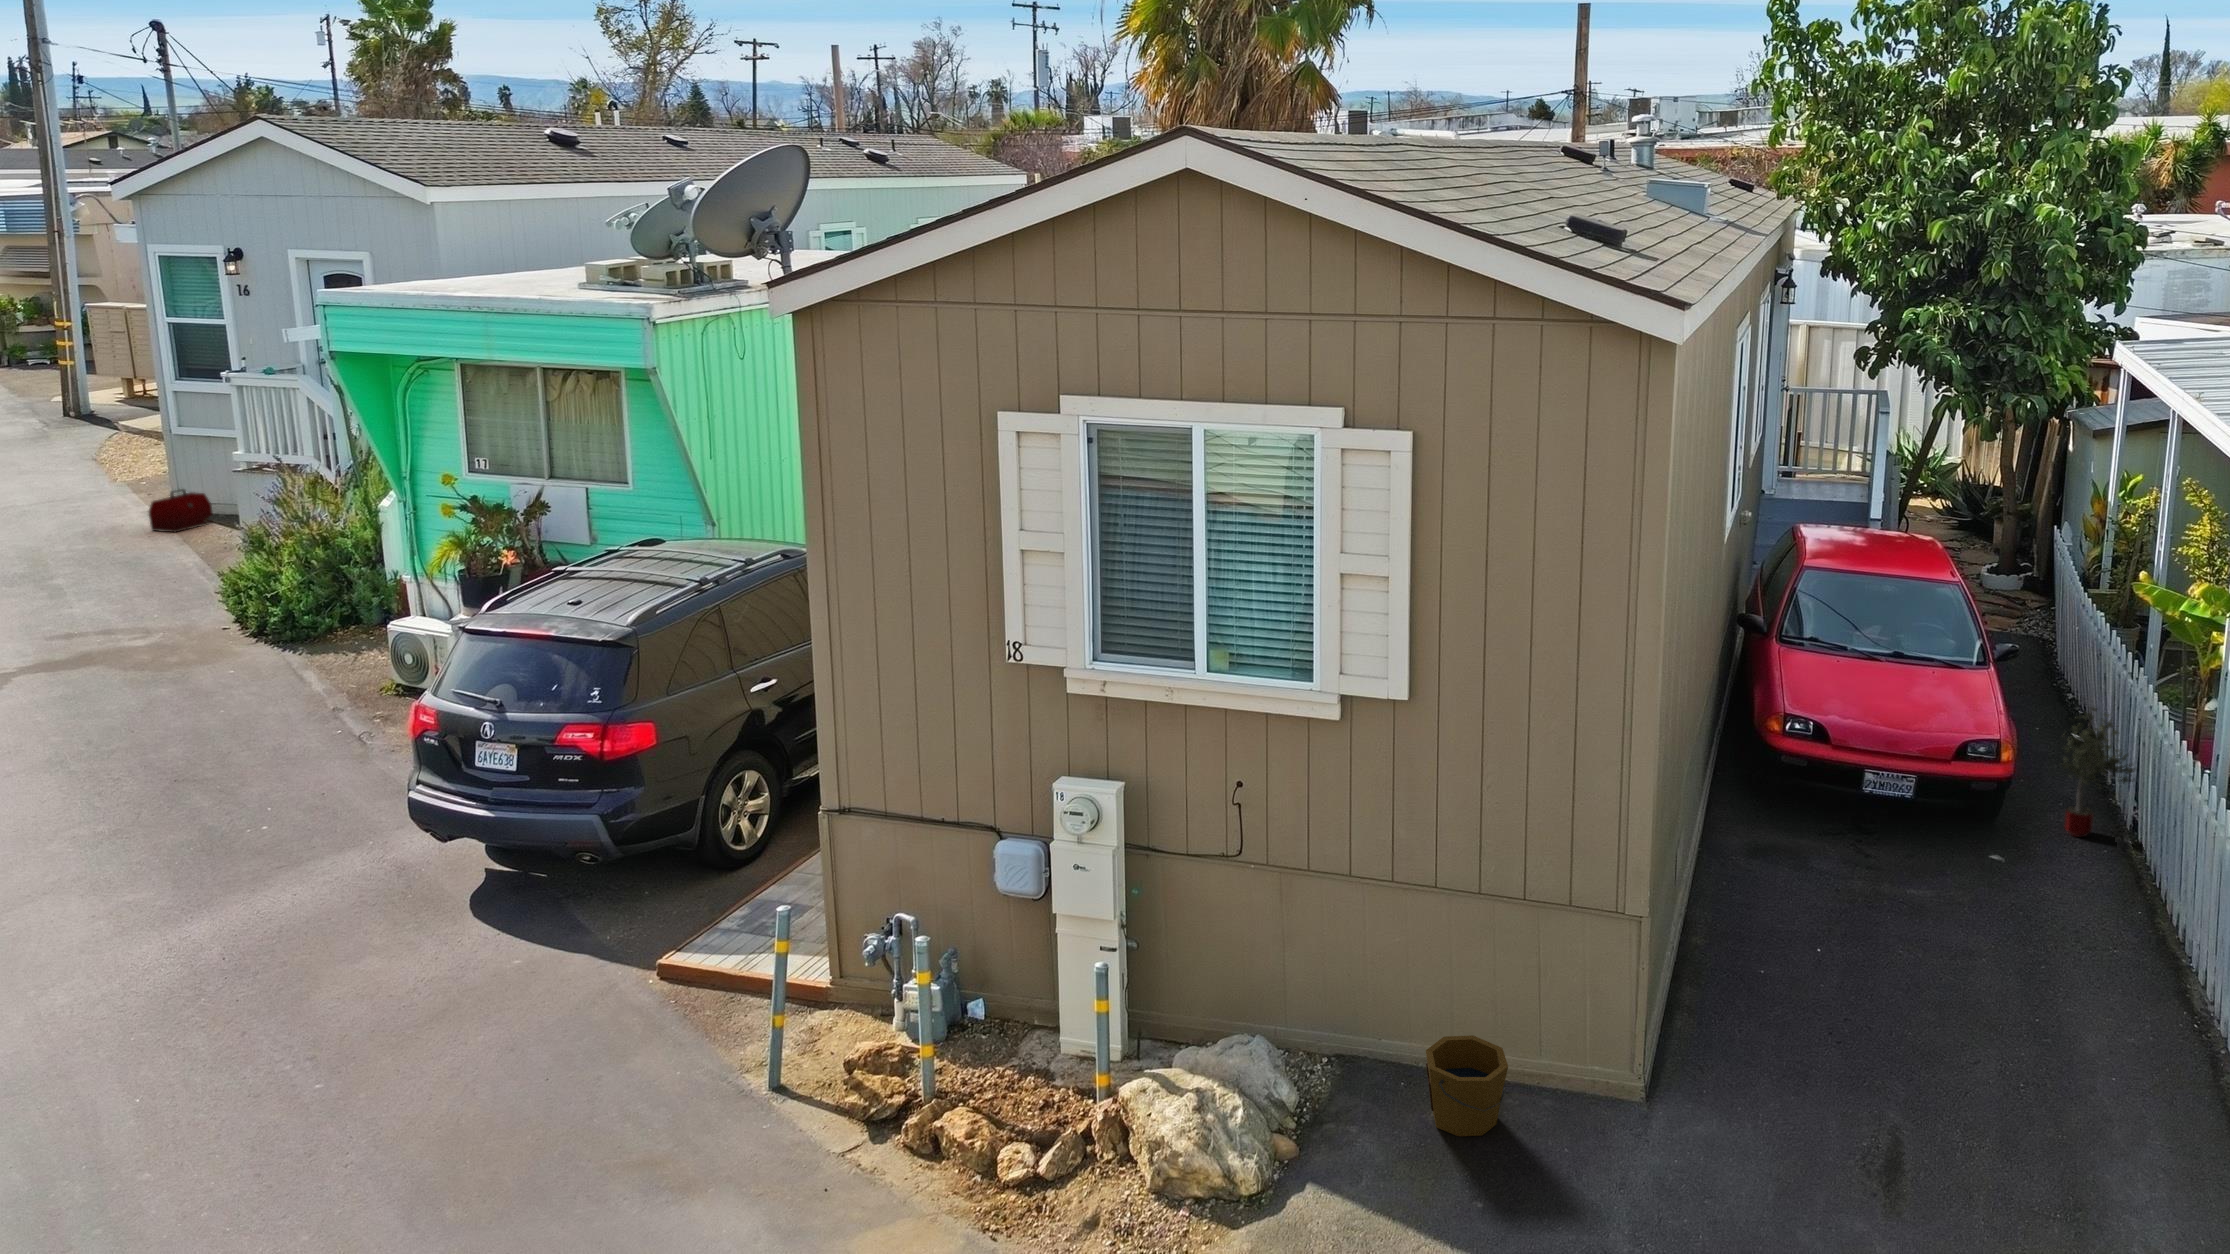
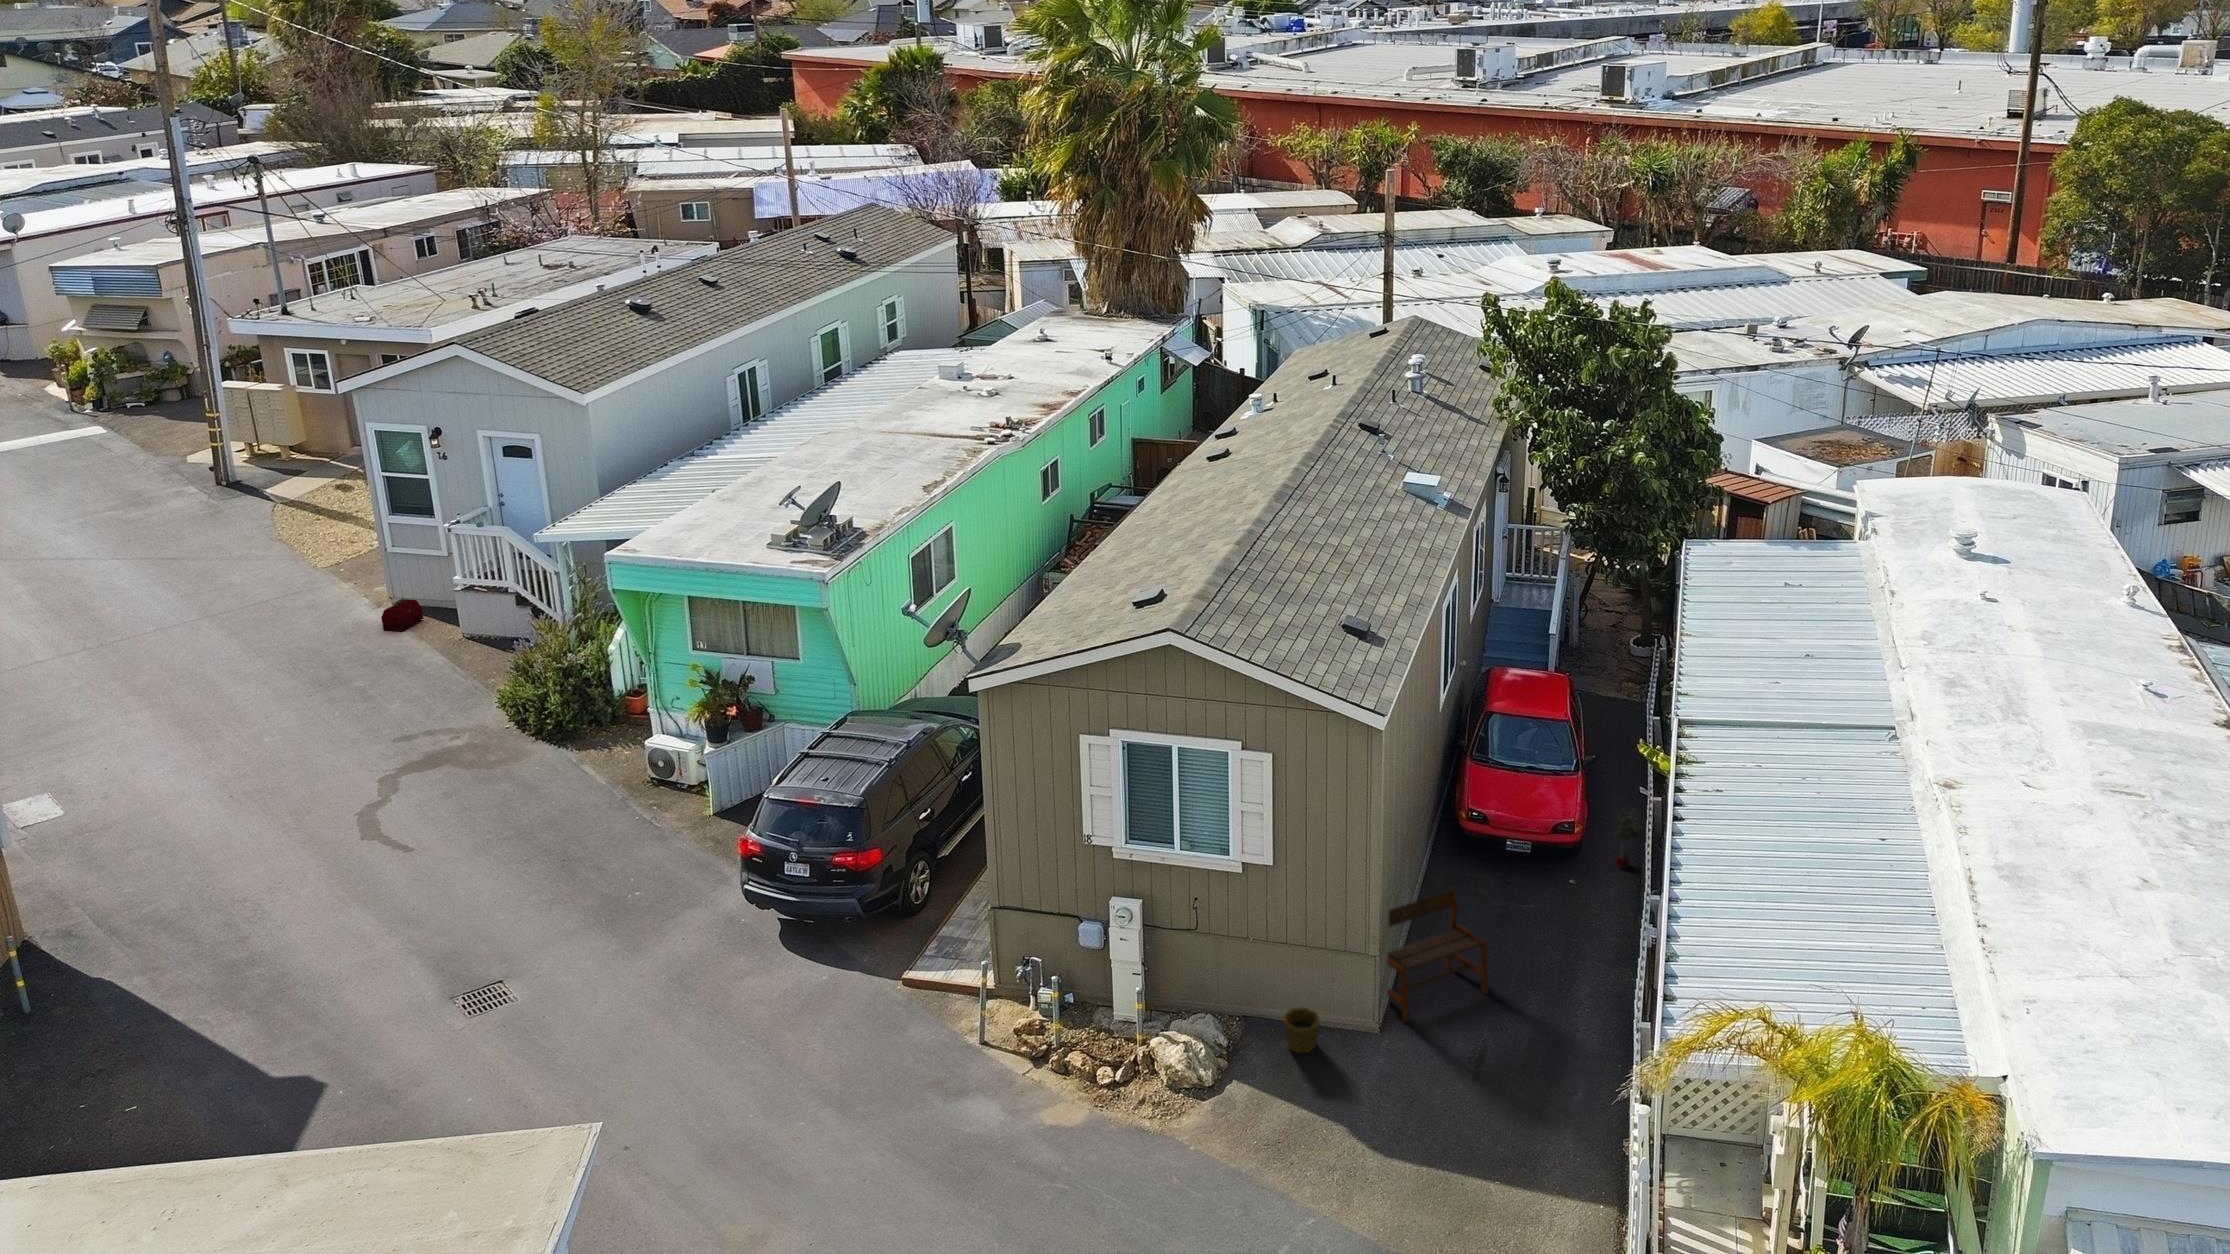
bench: none [1619,808,1868,1085] -> present [1387,888,1488,1022]

